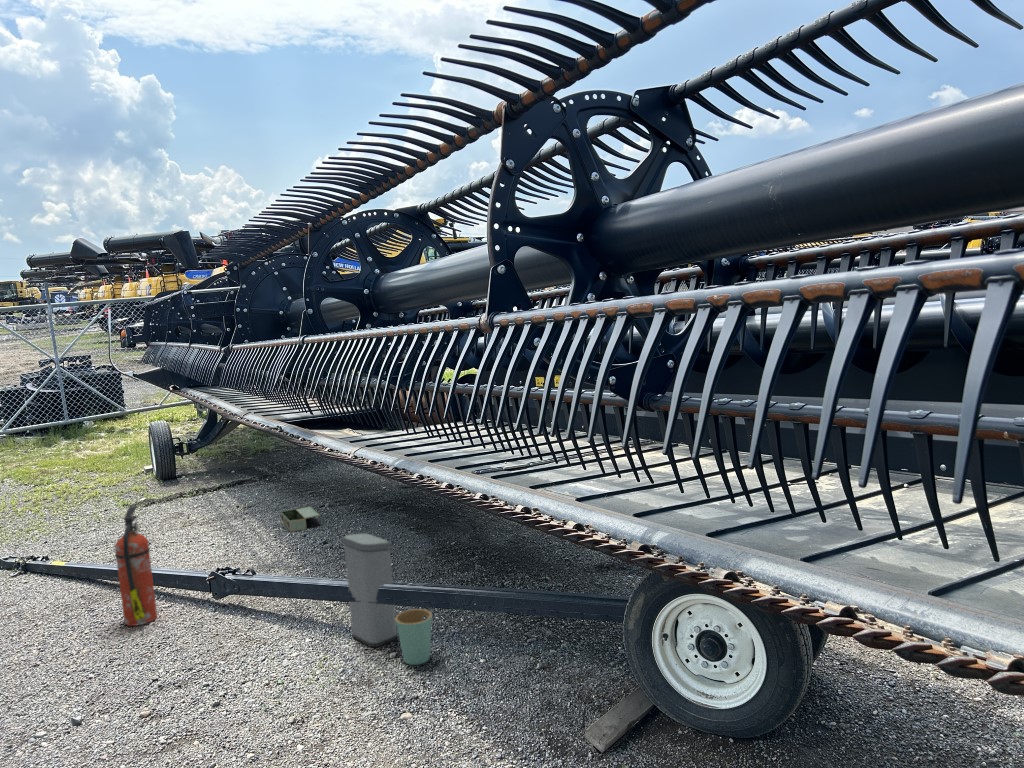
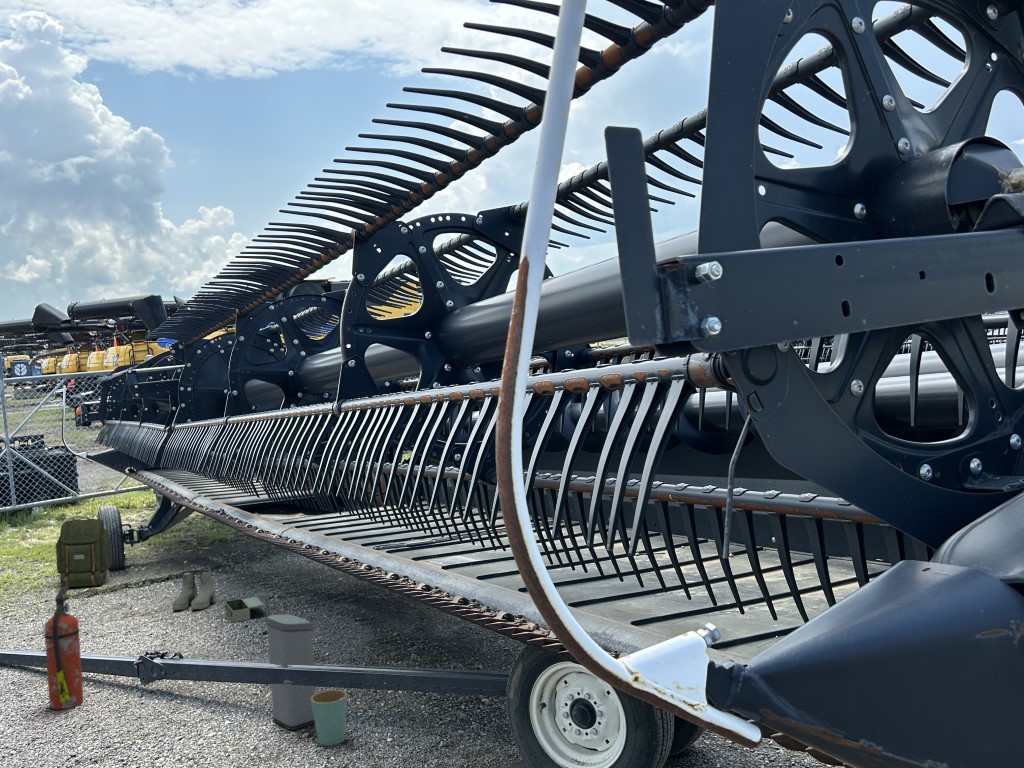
backpack: none [112,433,166,498] -> present [56,517,111,587]
boots: none [230,482,270,520] -> present [173,570,216,611]

